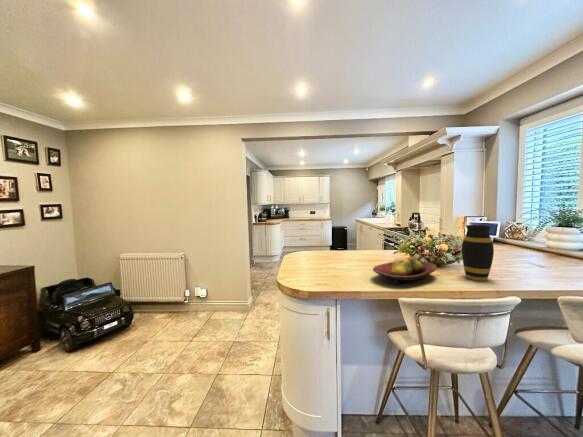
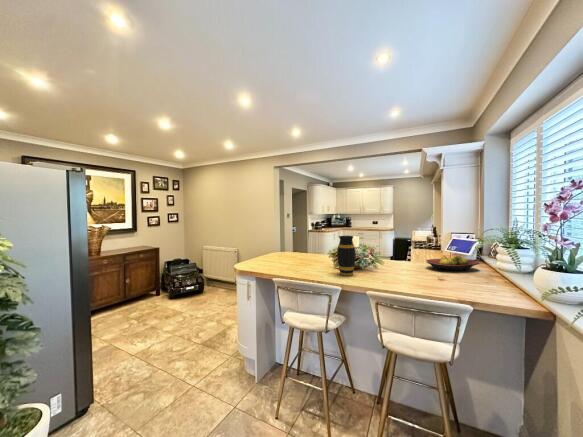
fruit bowl: present [373,257,437,284] -> present [426,255,479,271]

